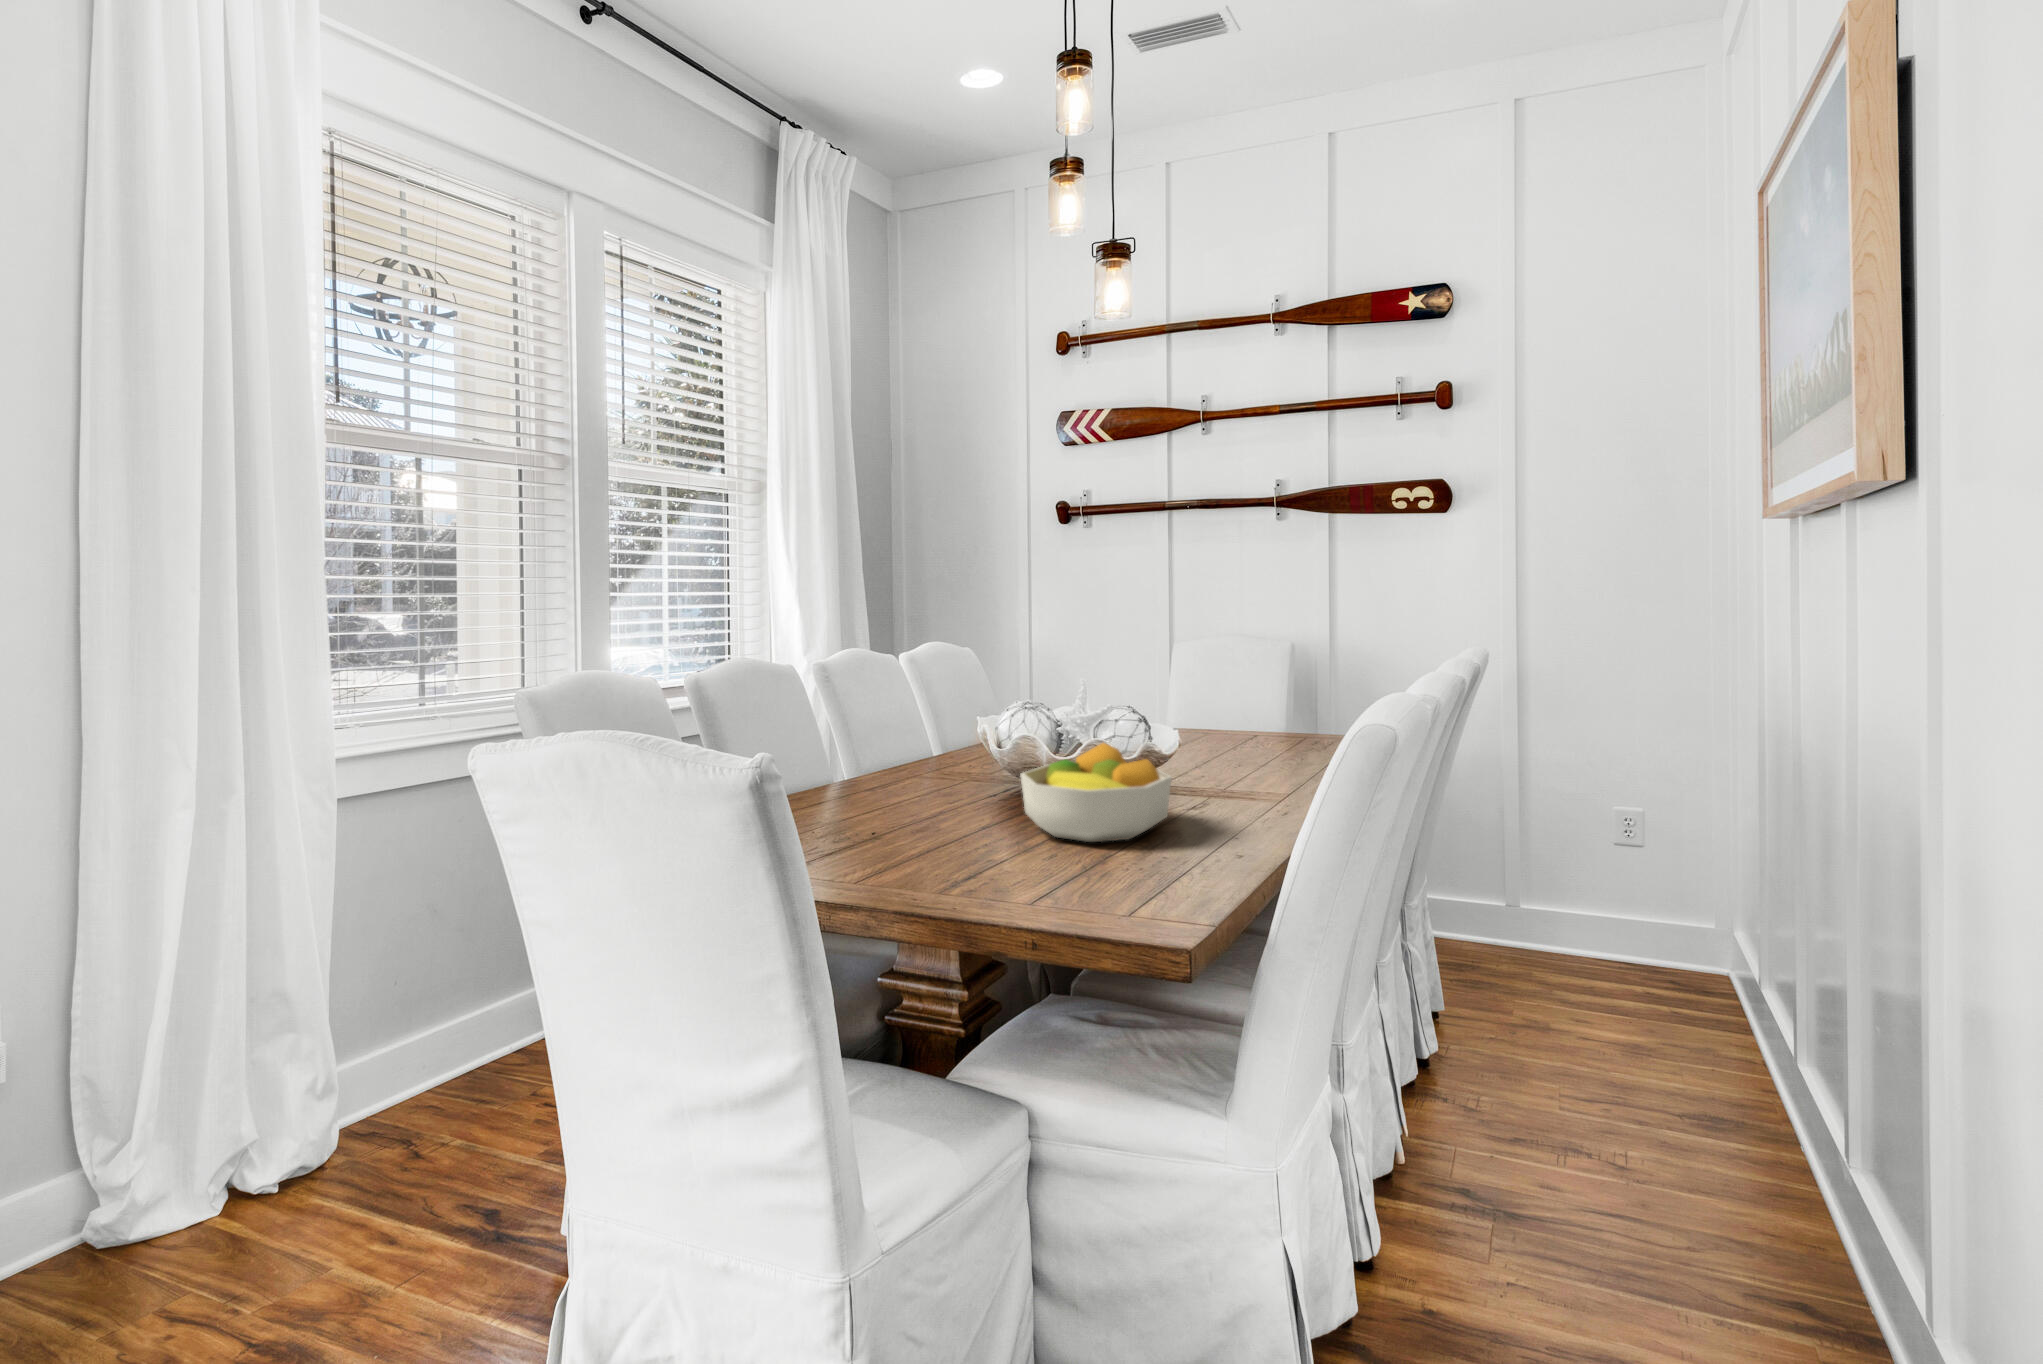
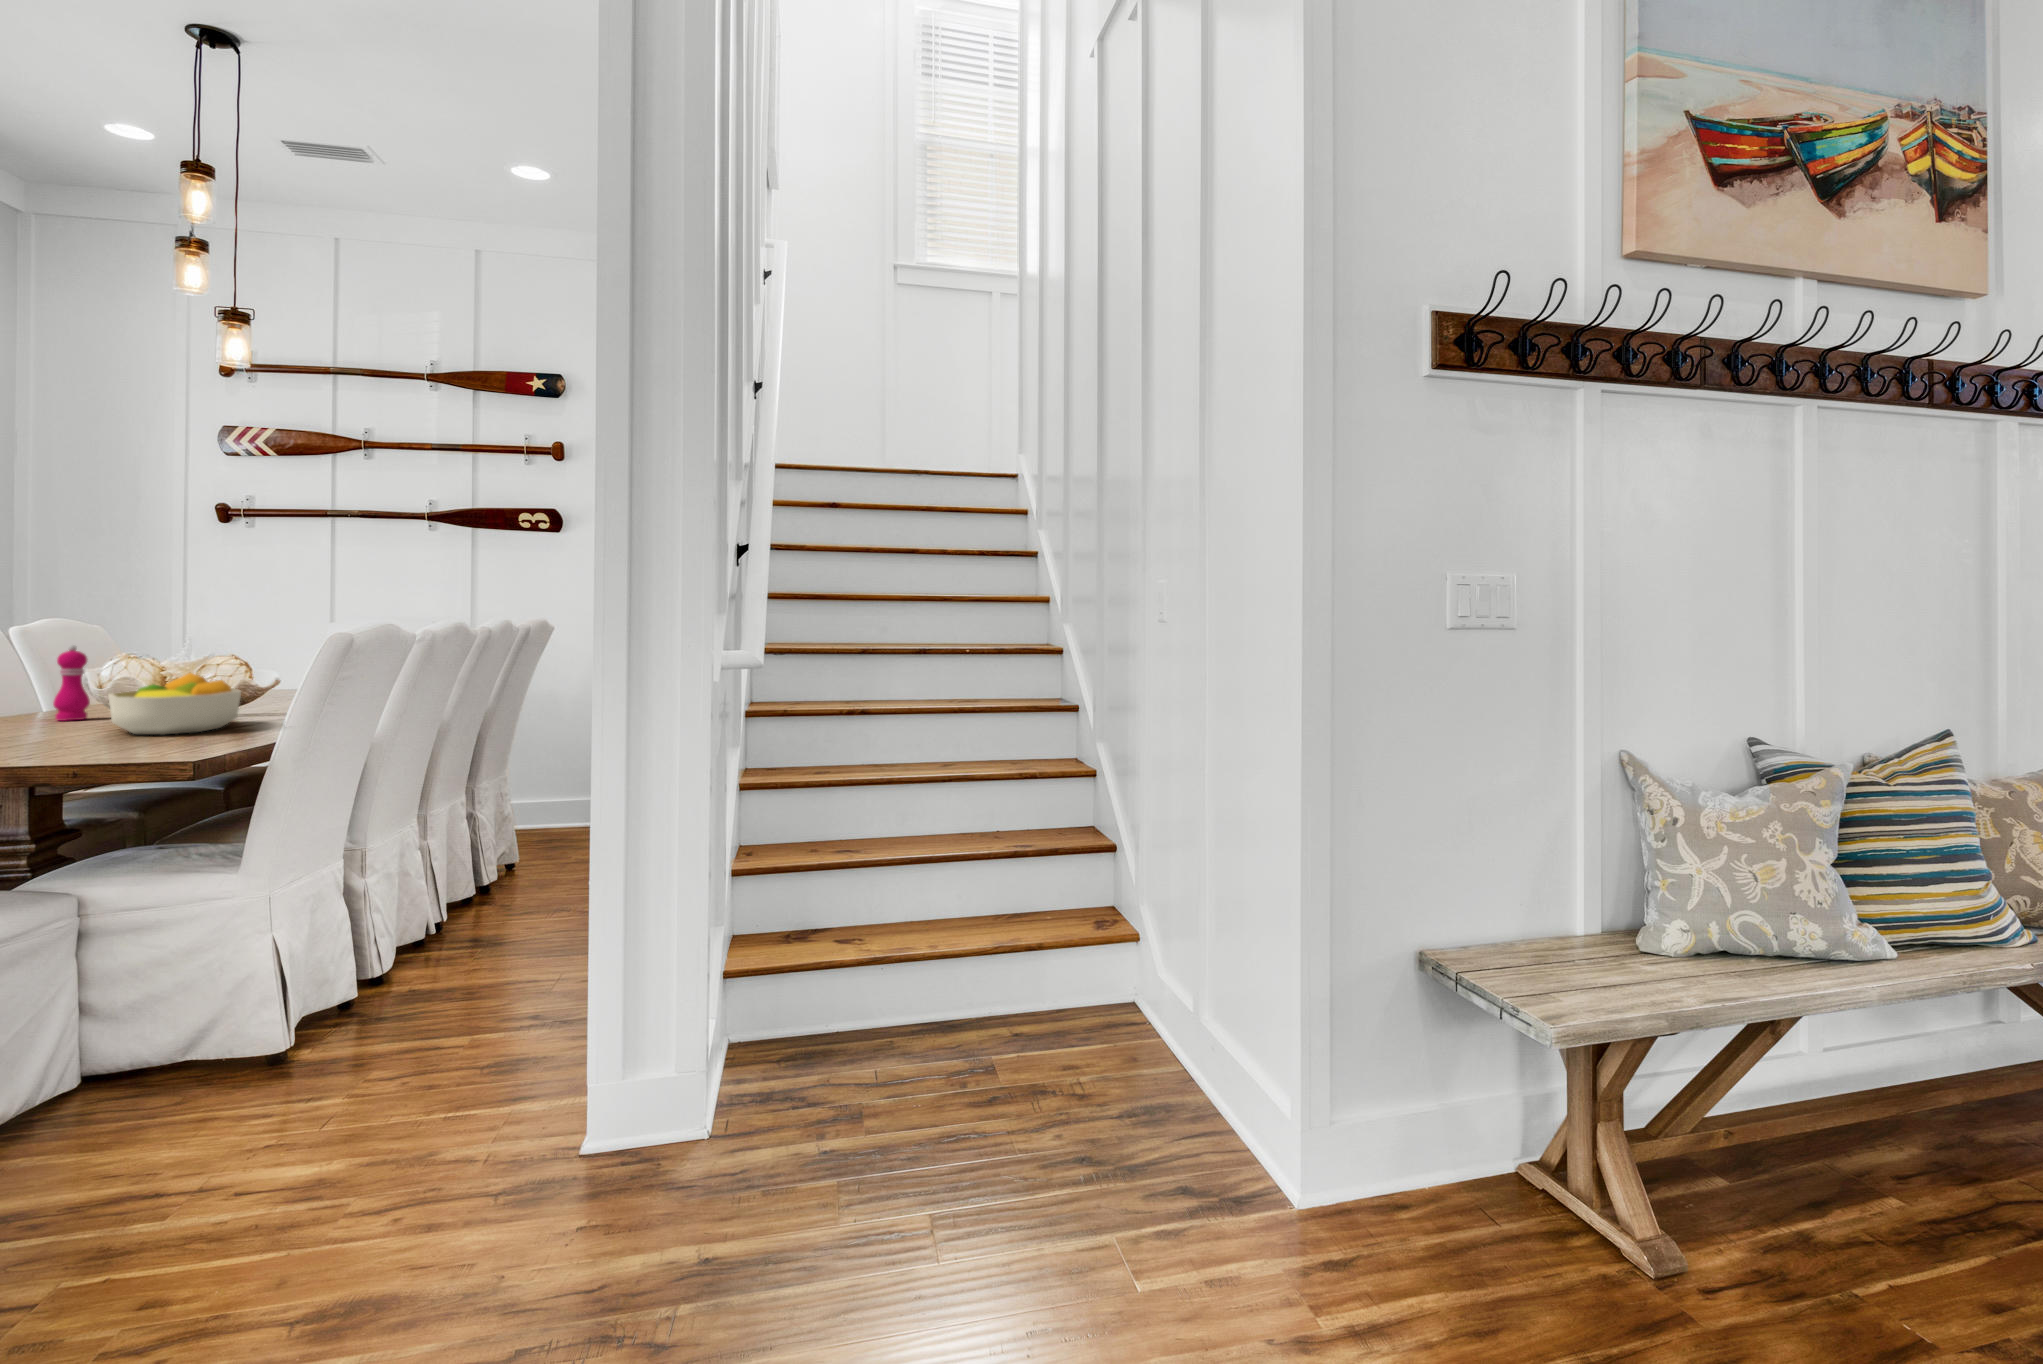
pepper mill: none [952,692,987,790] -> present [53,645,90,721]

